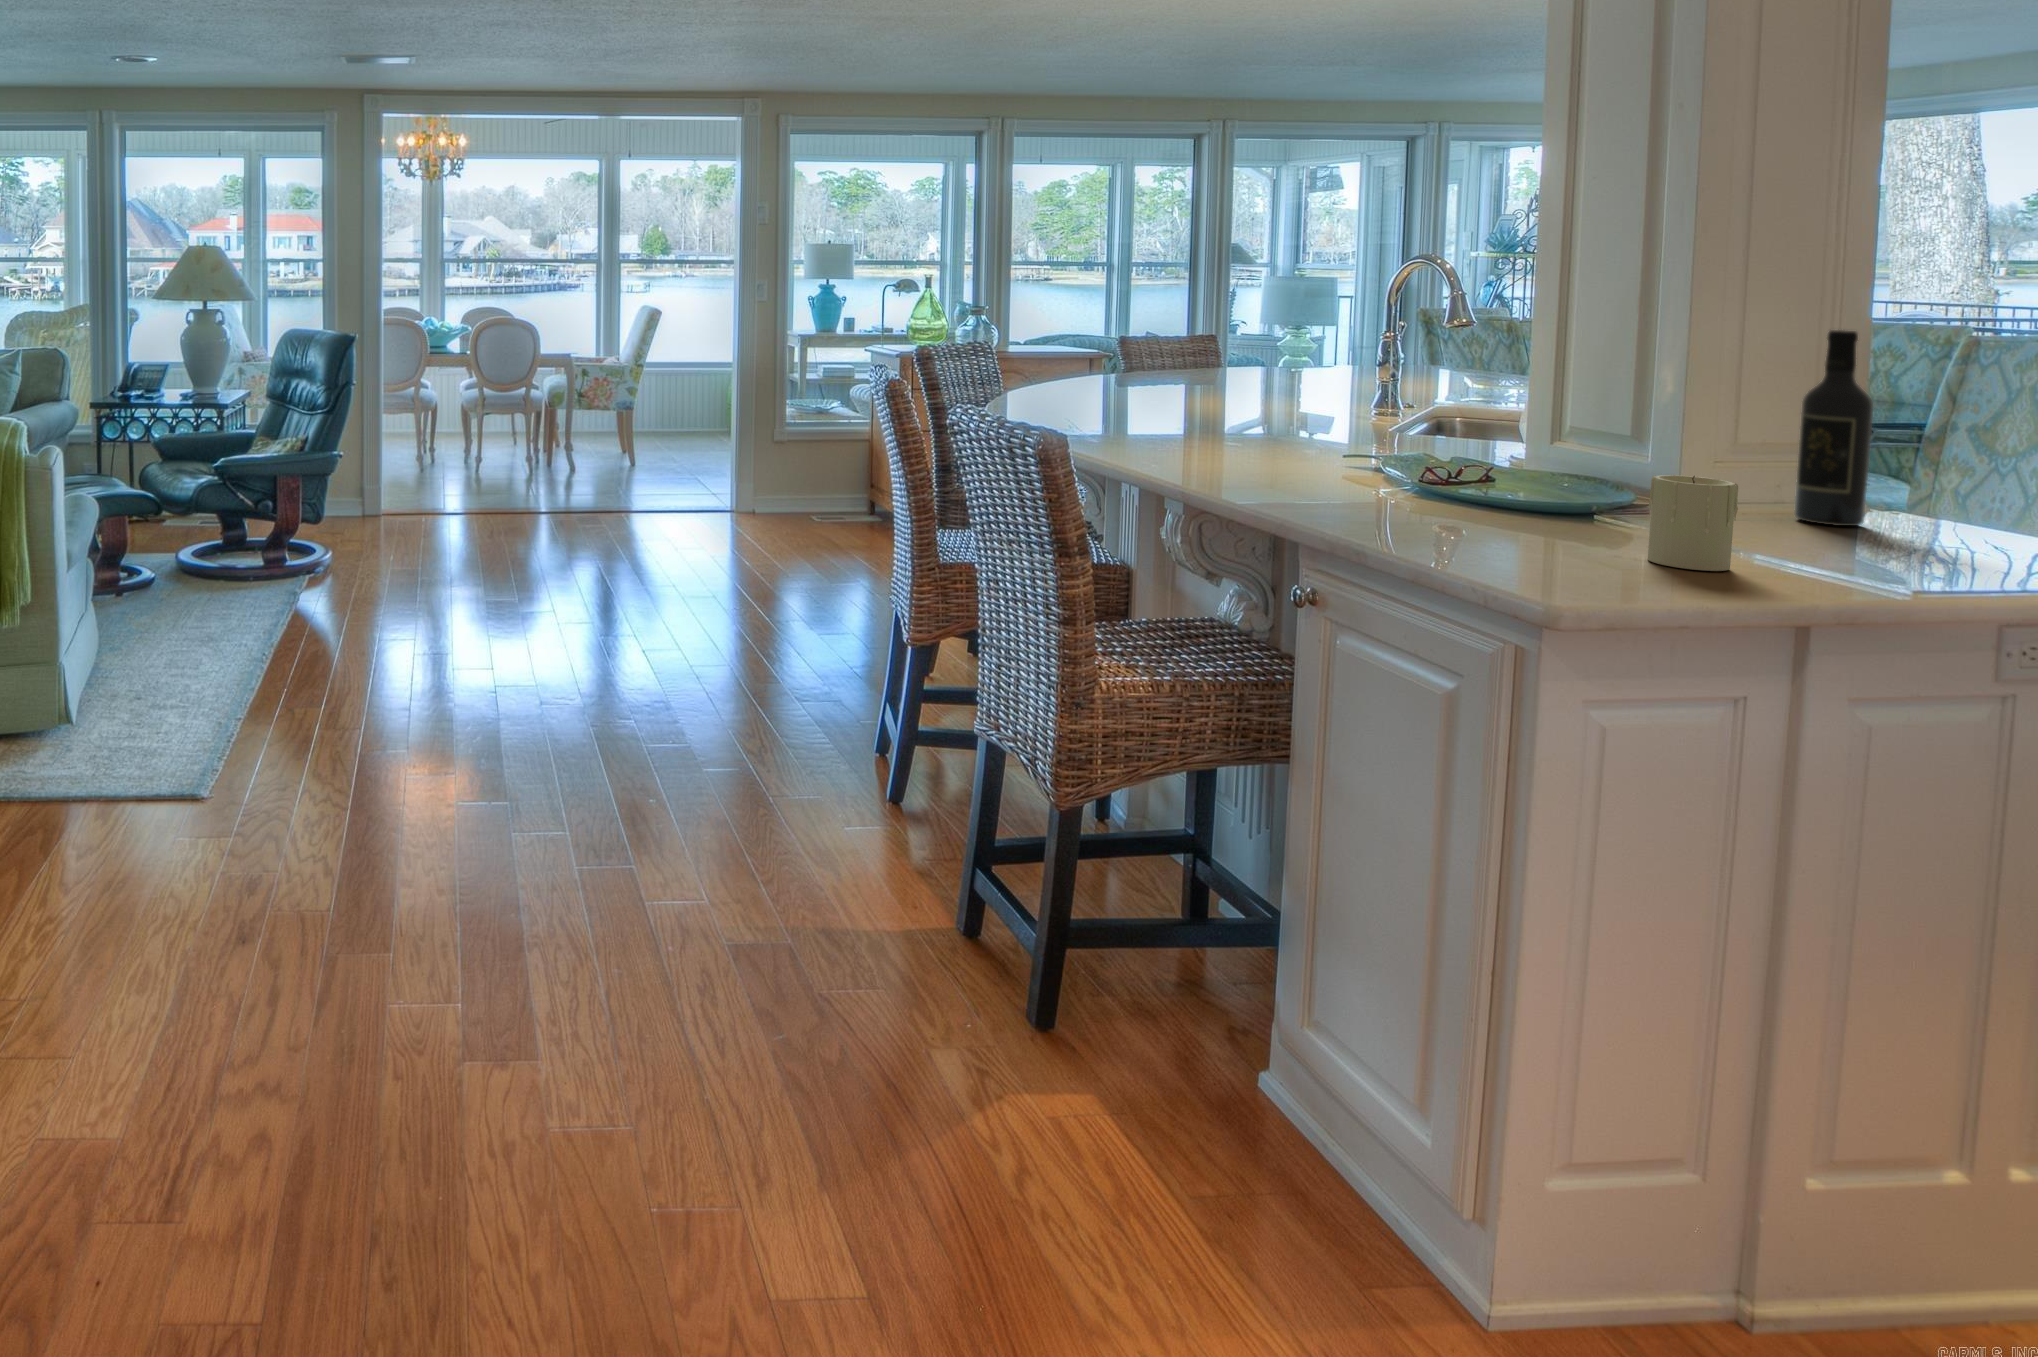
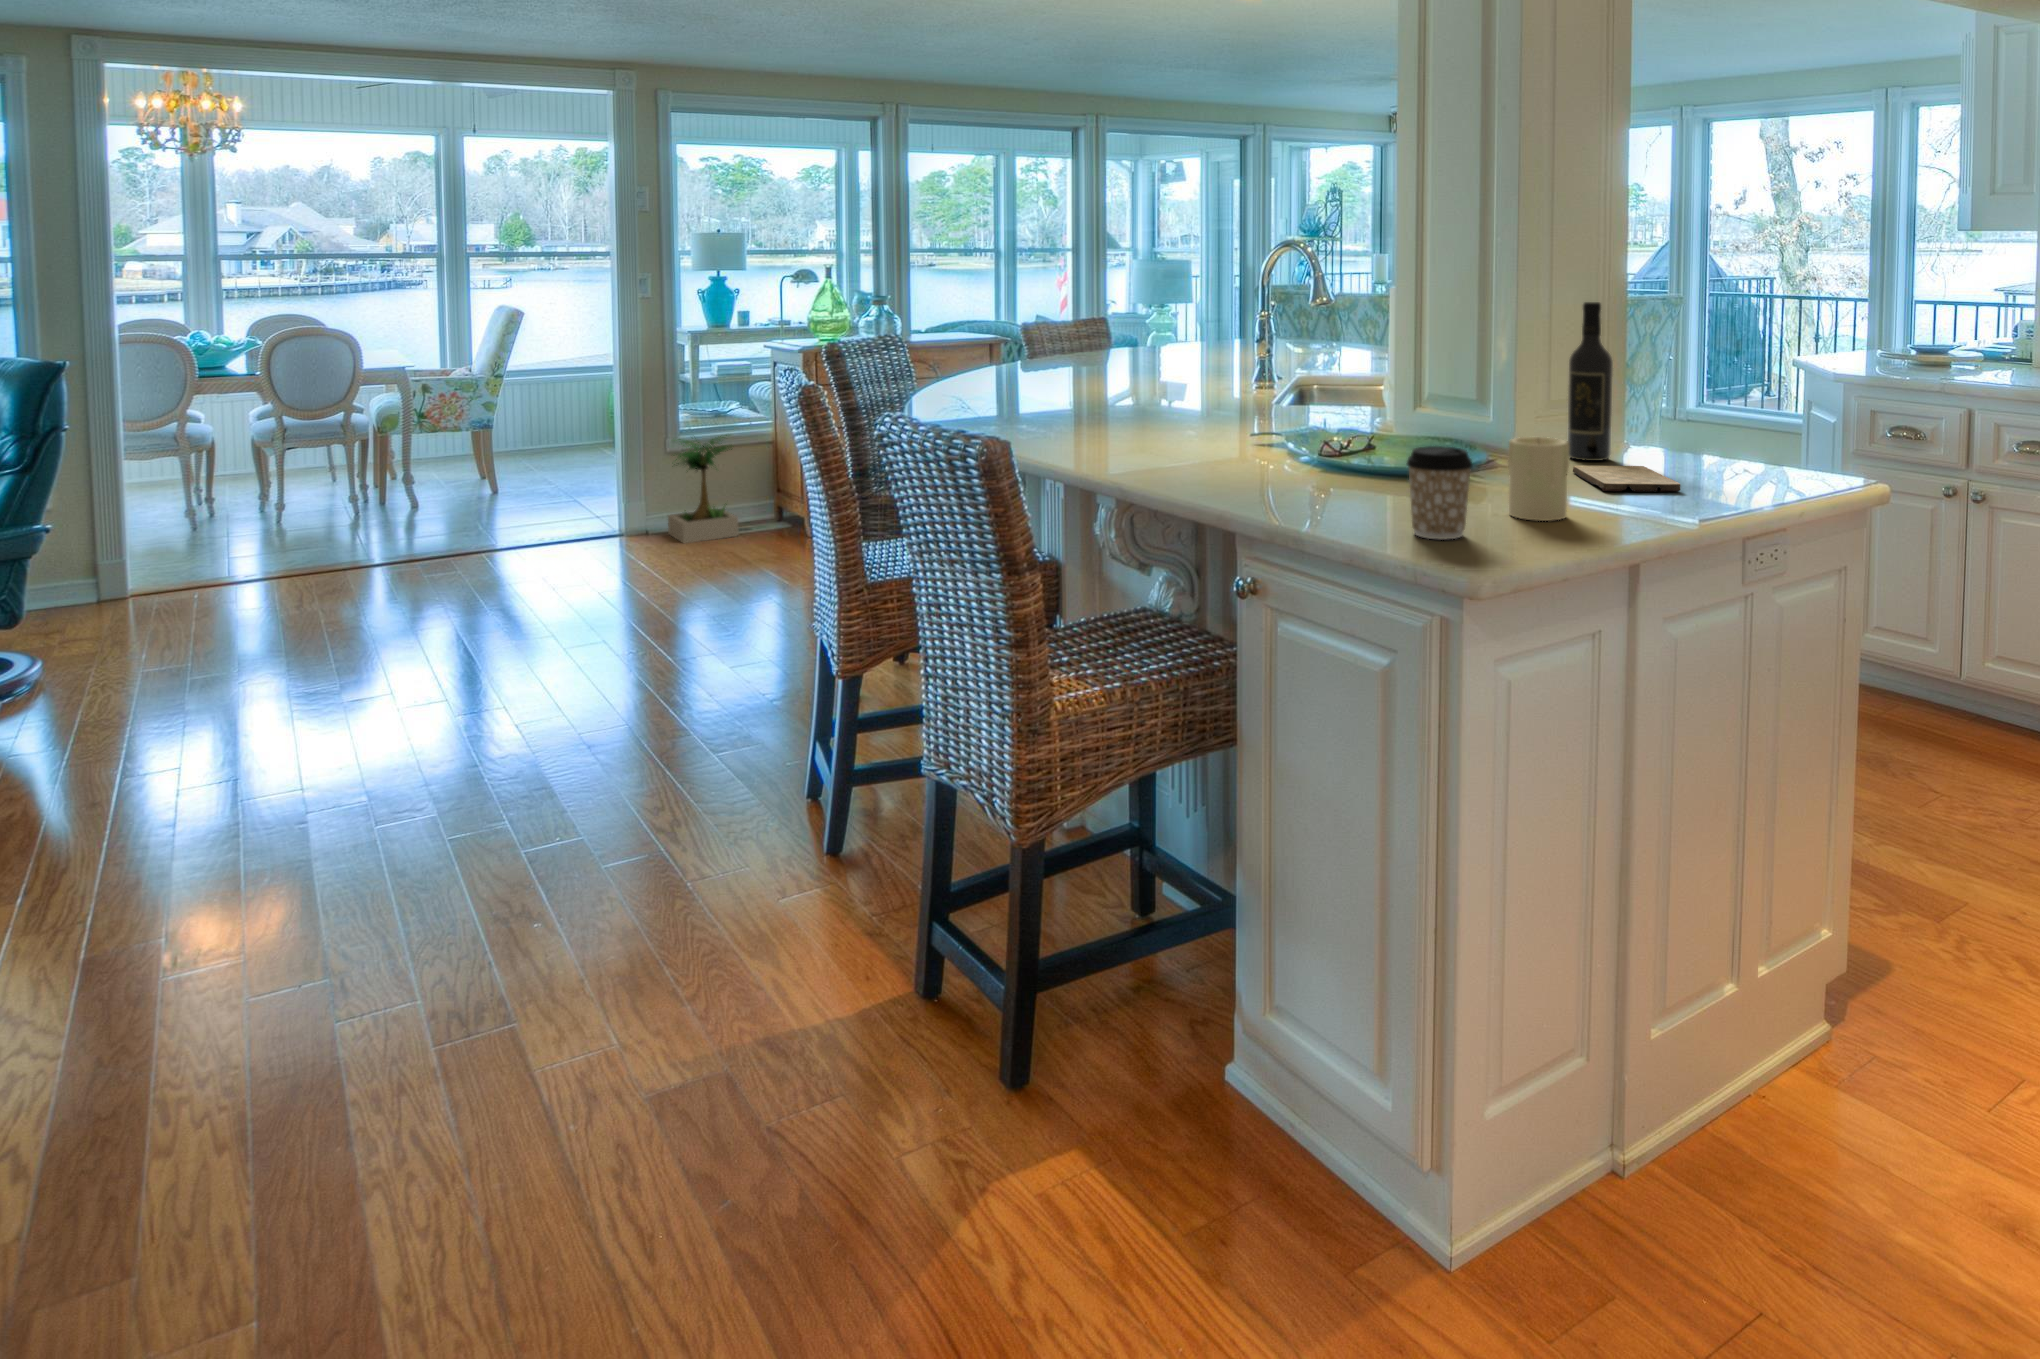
potted plant: none [770,430,843,532] -> present [668,435,739,544]
coffee cup: none [1495,470,1582,570] -> present [1407,446,1473,539]
cutting board: none [1786,525,1945,566] -> present [1573,465,1681,492]

